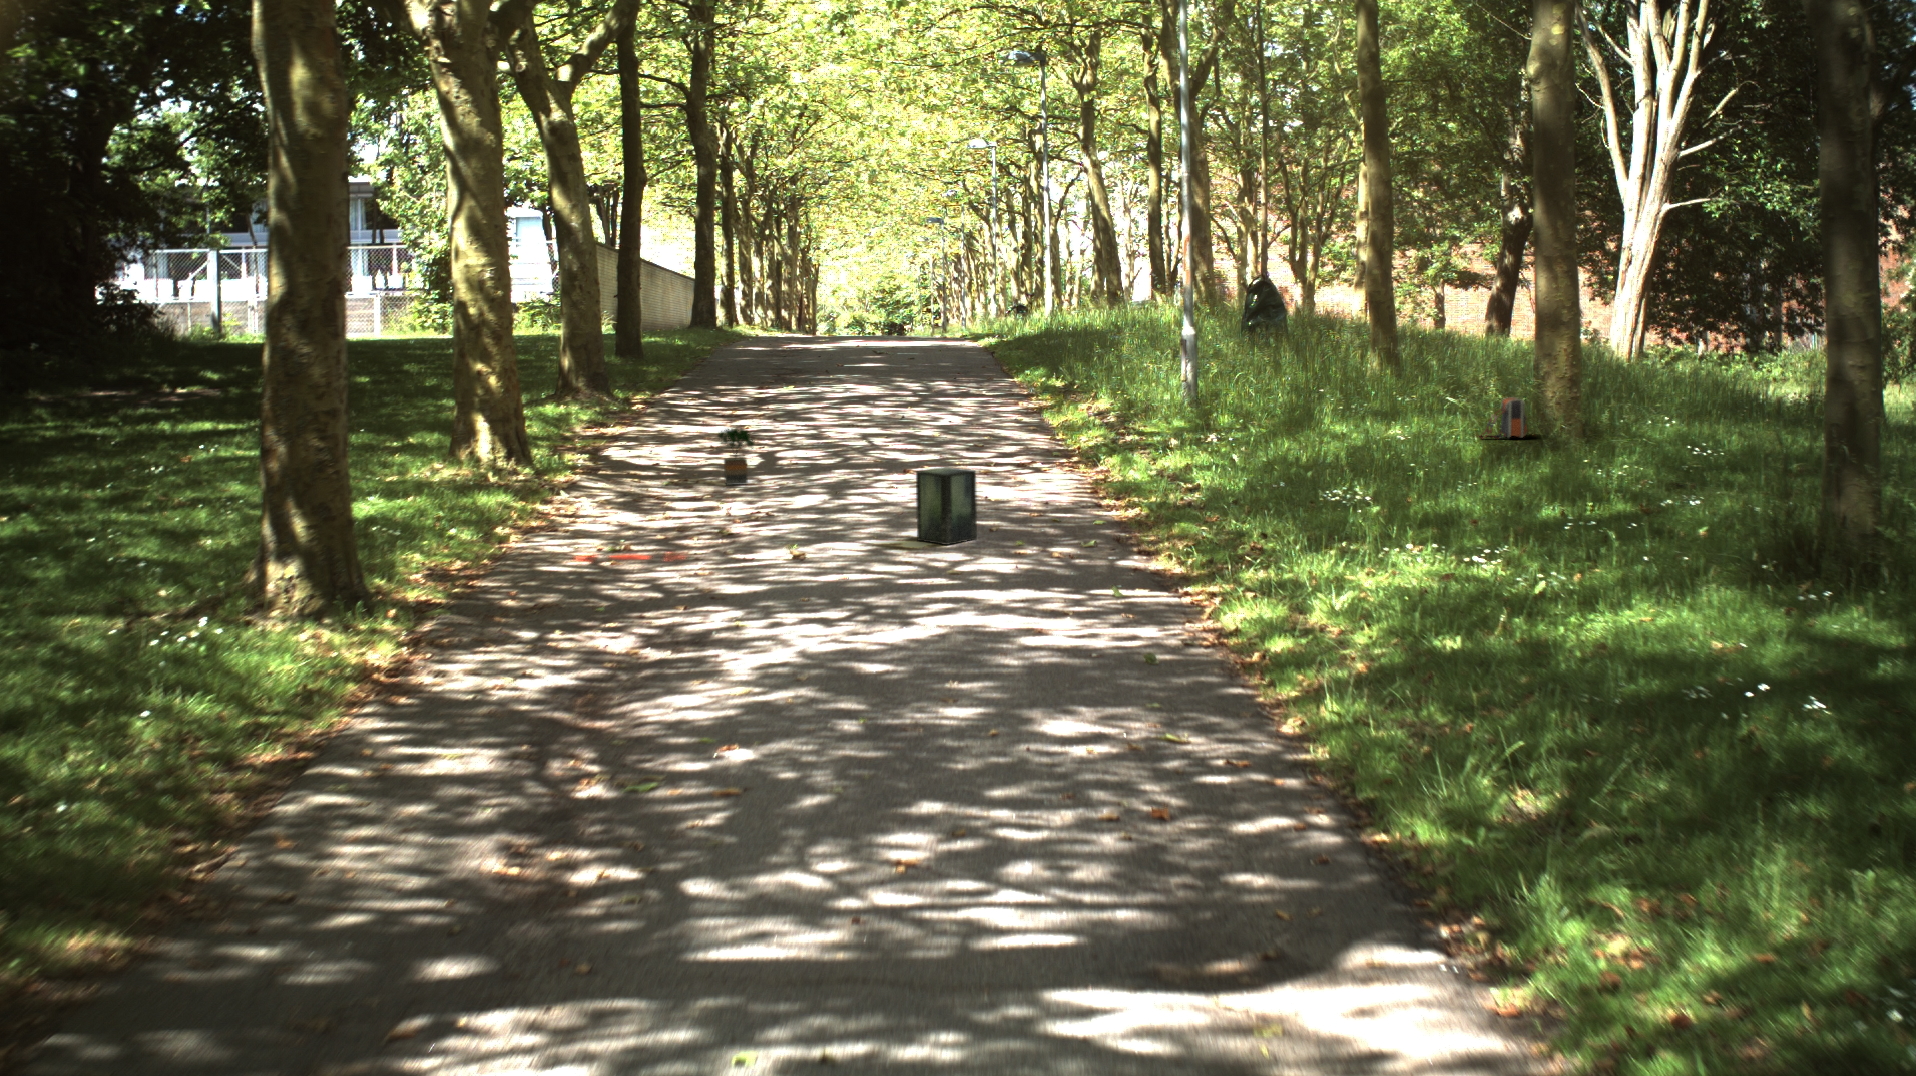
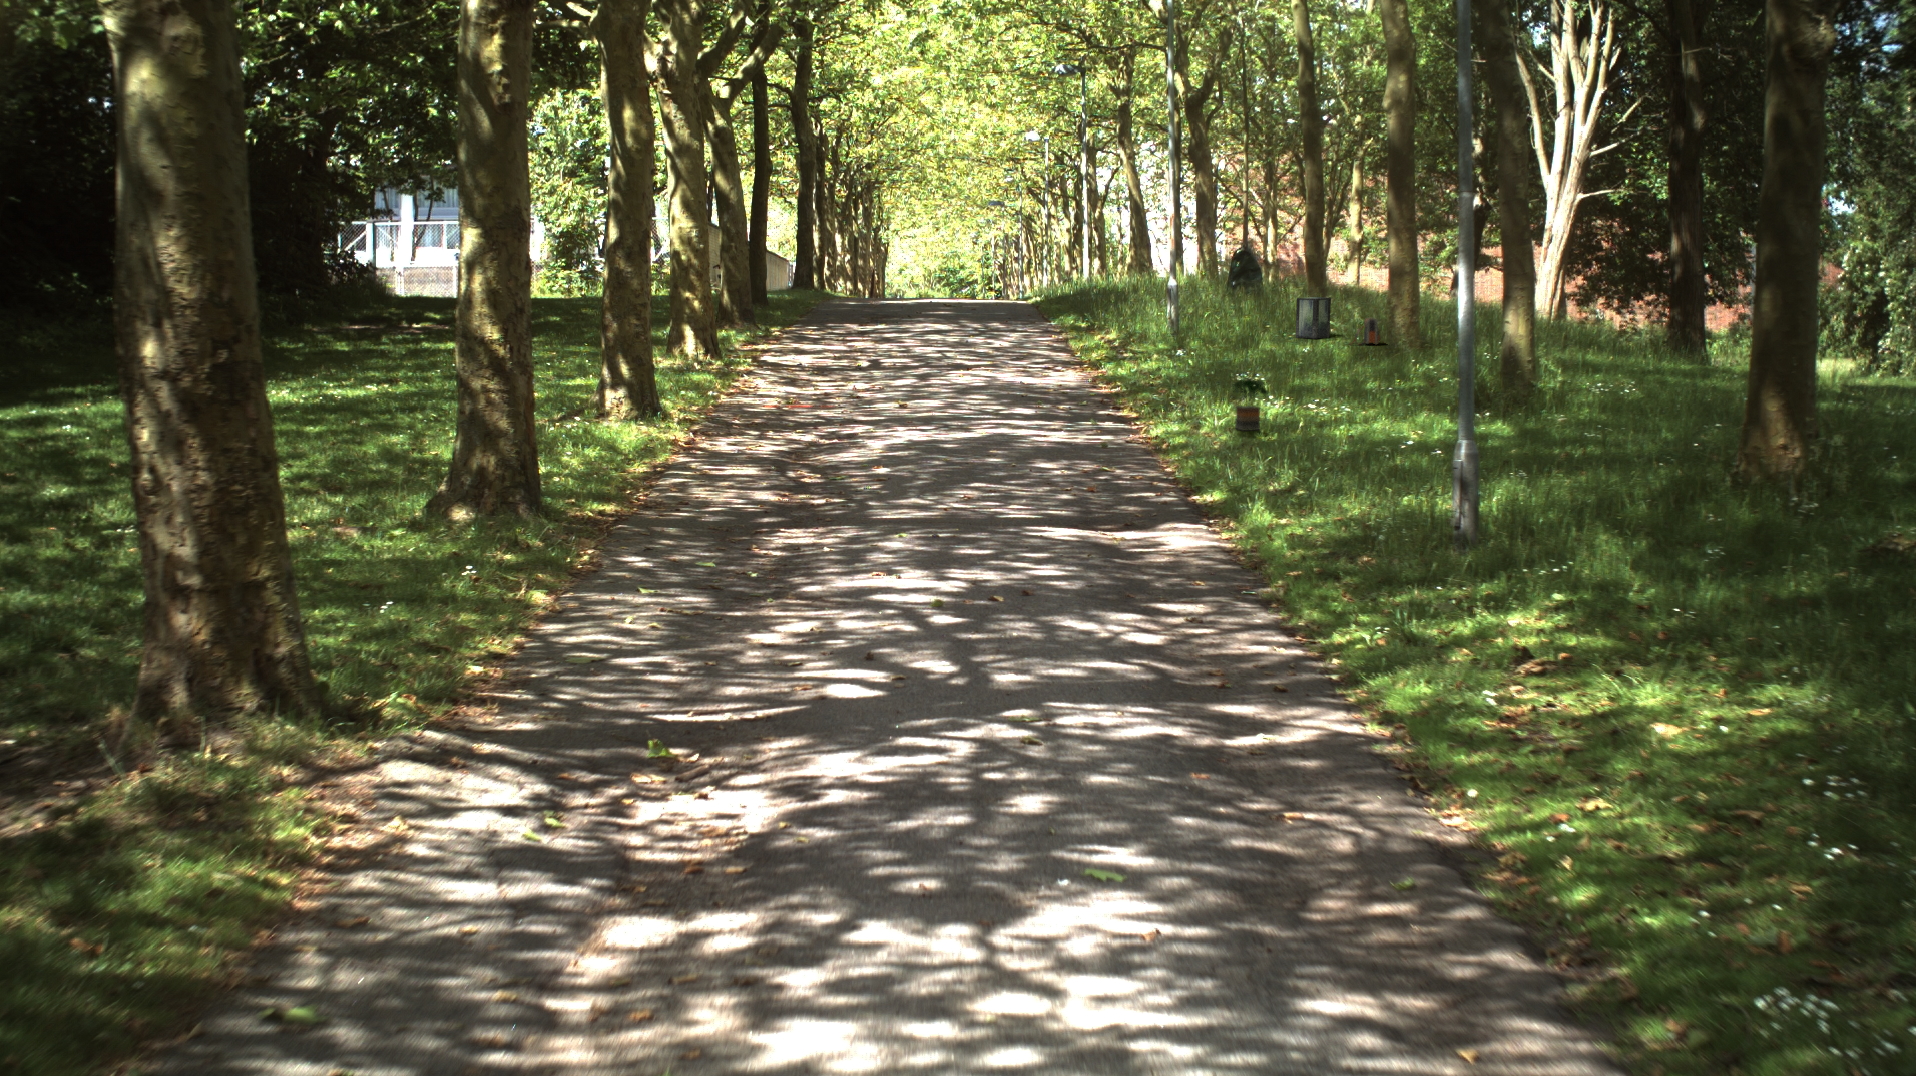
potted tree: present [718,429,755,485] -> present [1233,379,1268,431]
storage box: present [916,467,977,545] -> present [1296,297,1331,339]

